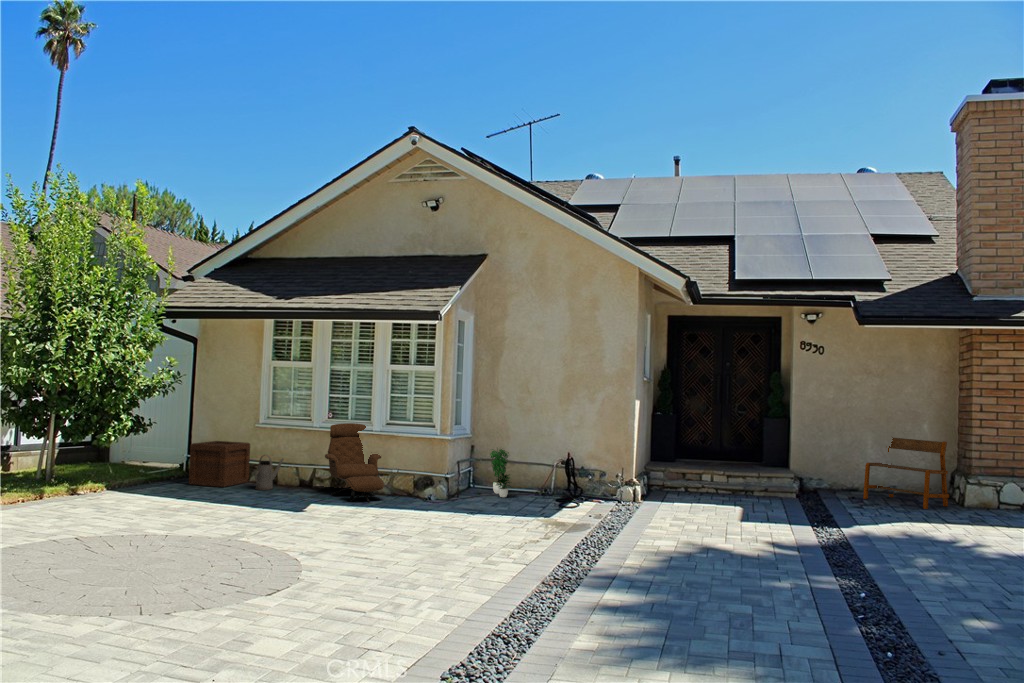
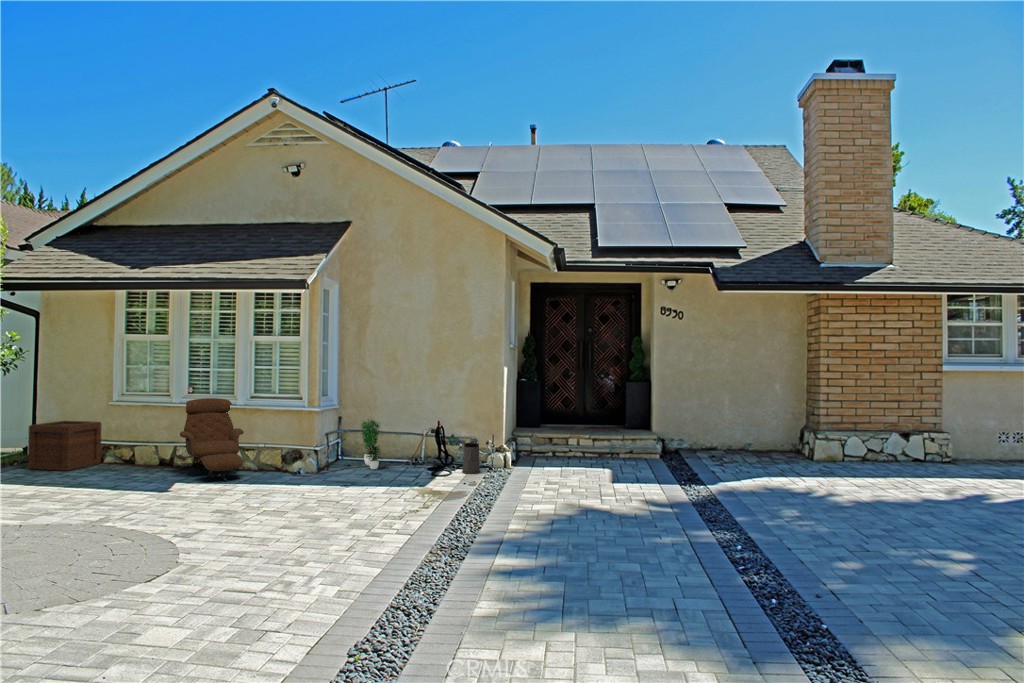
bench: present [863,437,949,509] -> none [722,396,799,464]
watering can: present [255,455,284,490] -> present [462,436,480,474]

